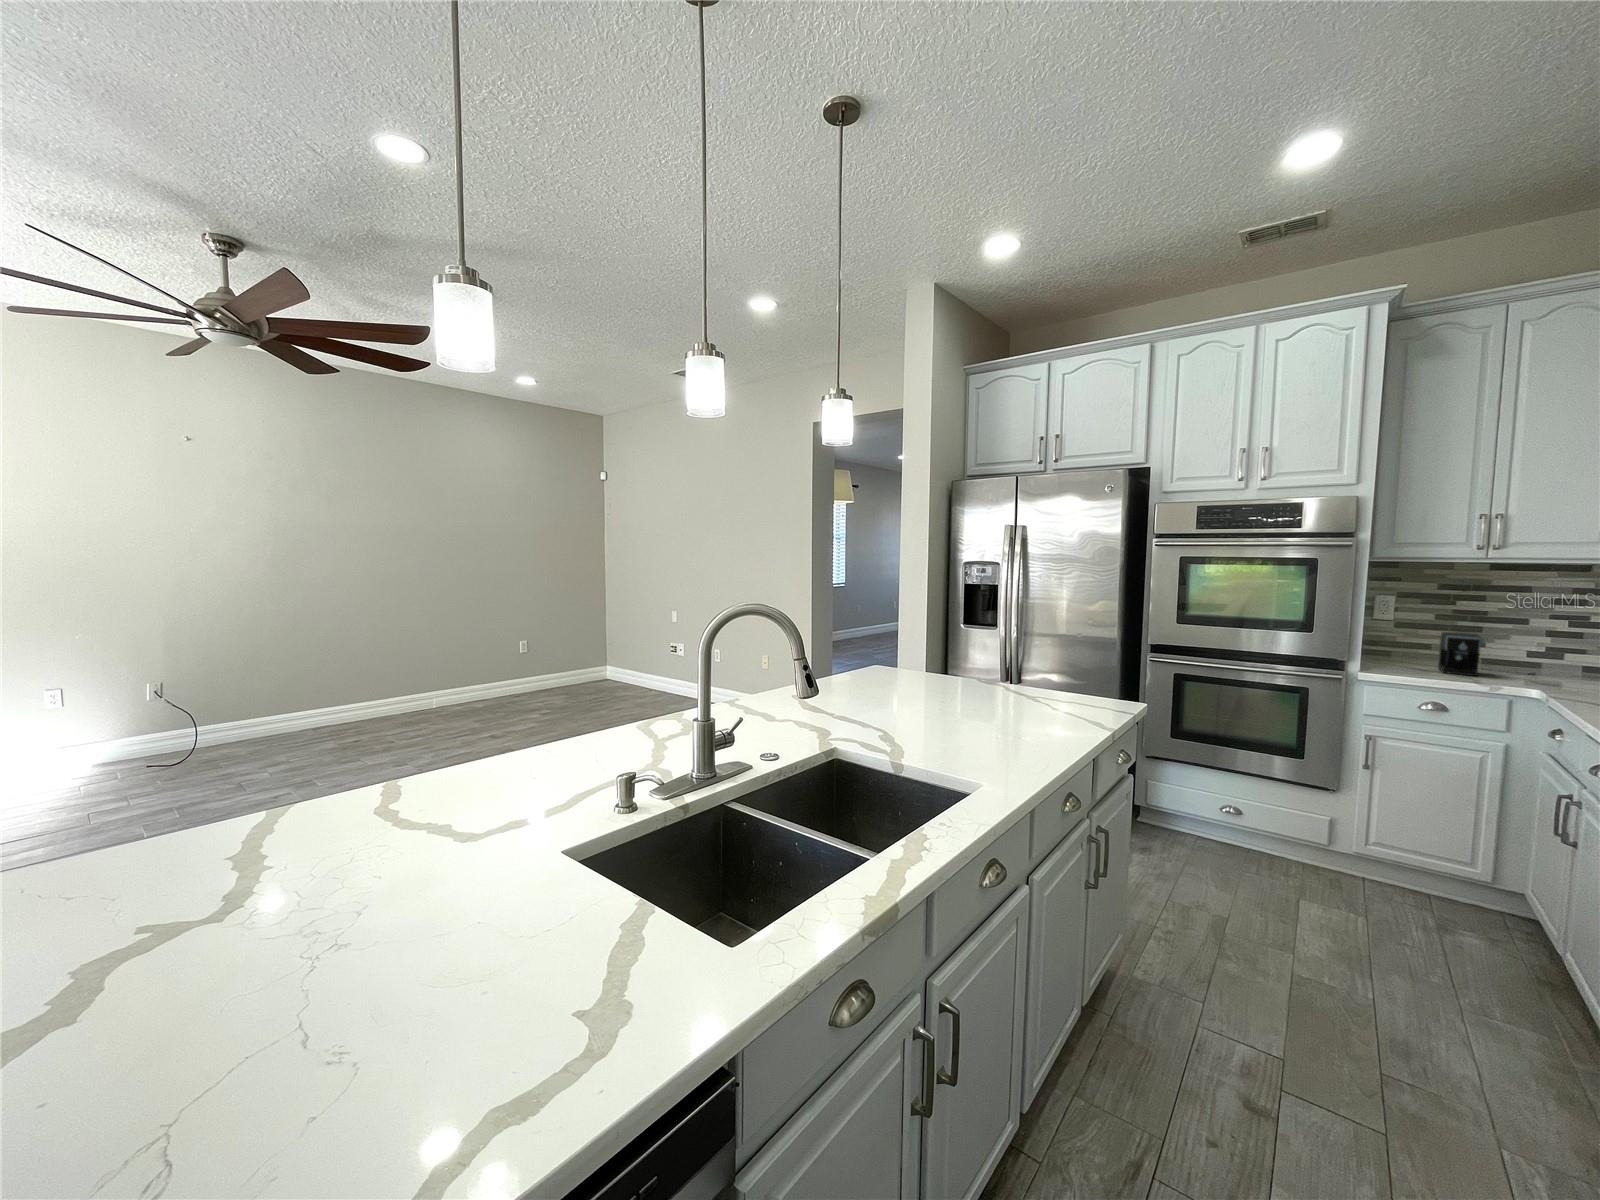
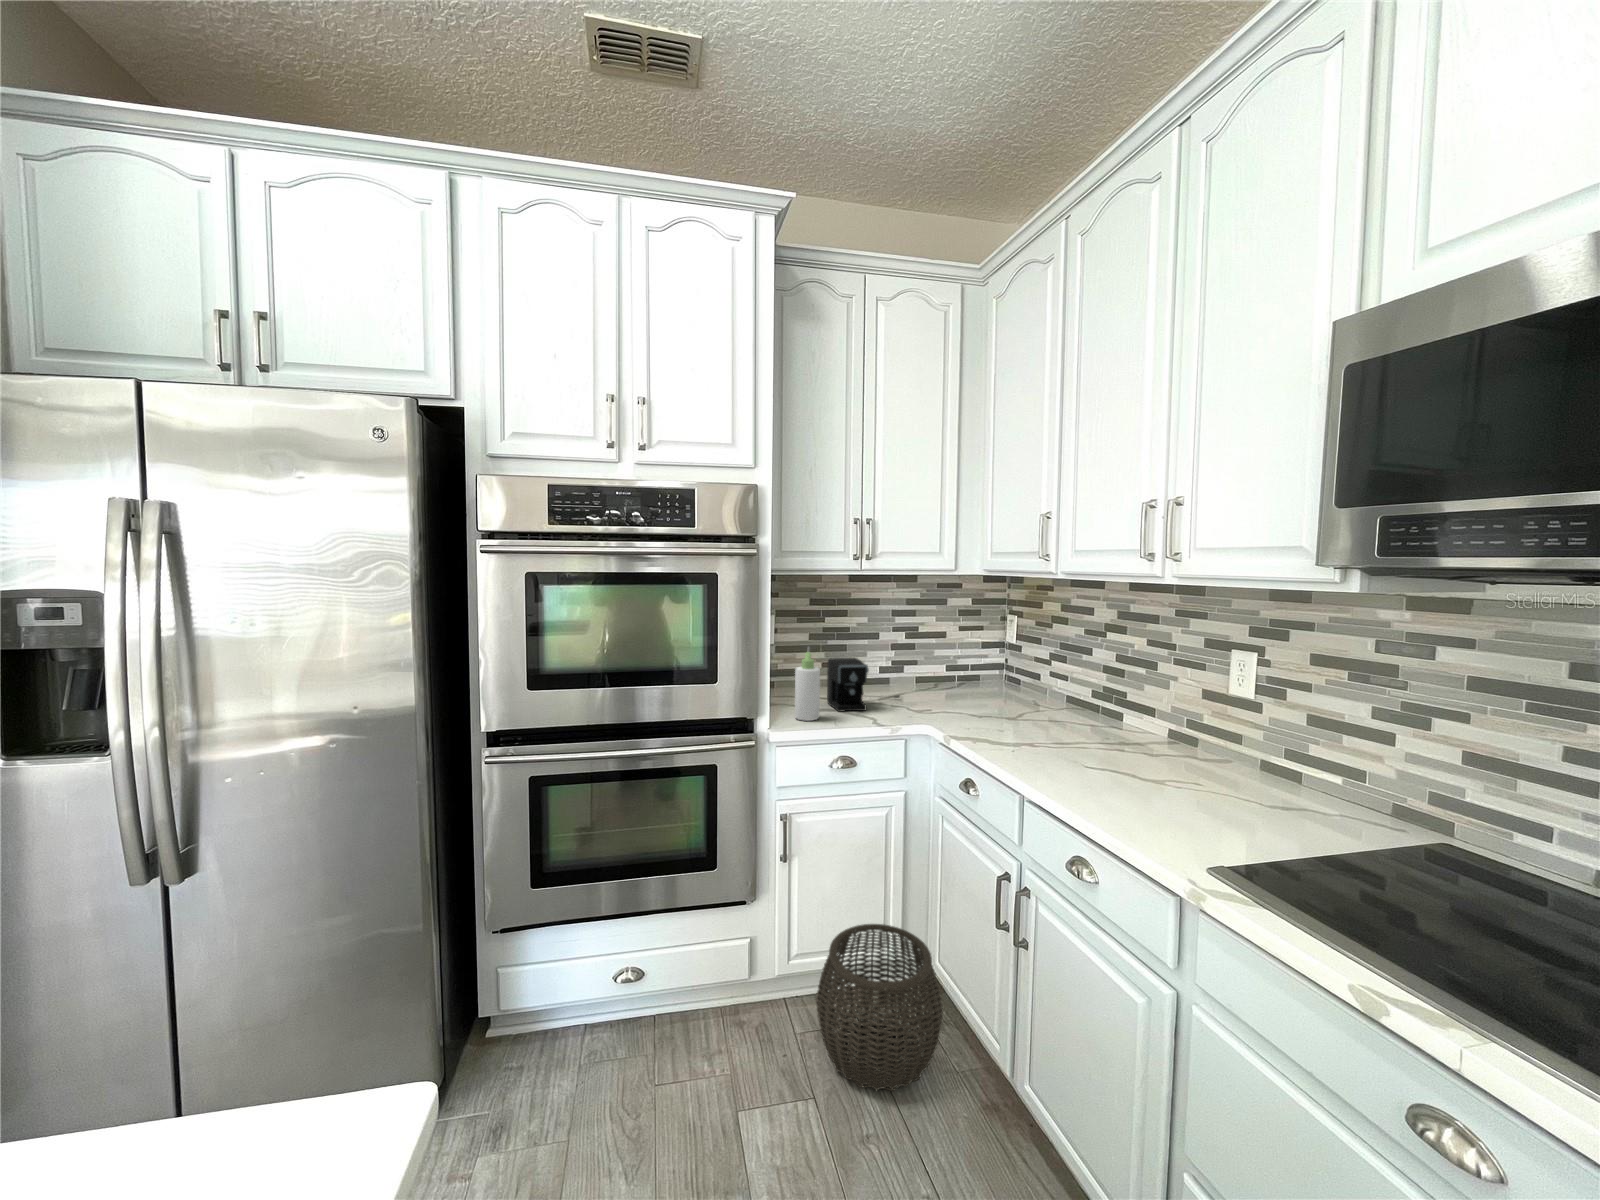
bottle: none [1390,617,1419,672] -> present [795,647,820,721]
woven basket: none [1383,832,1519,948] -> present [816,924,943,1091]

